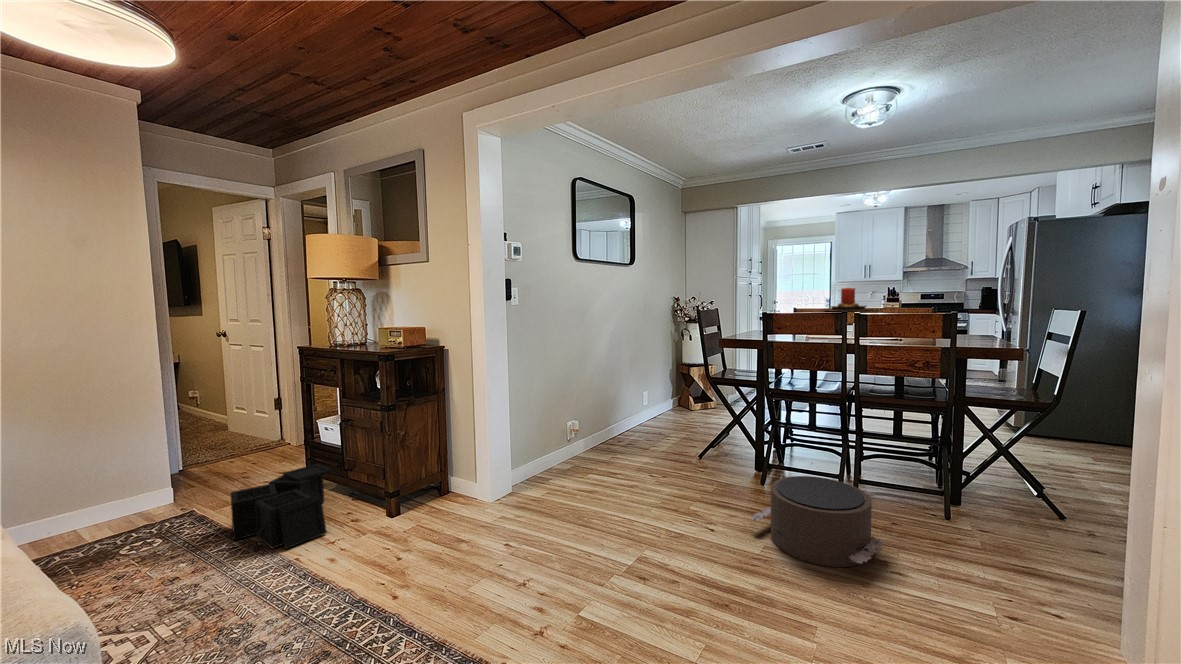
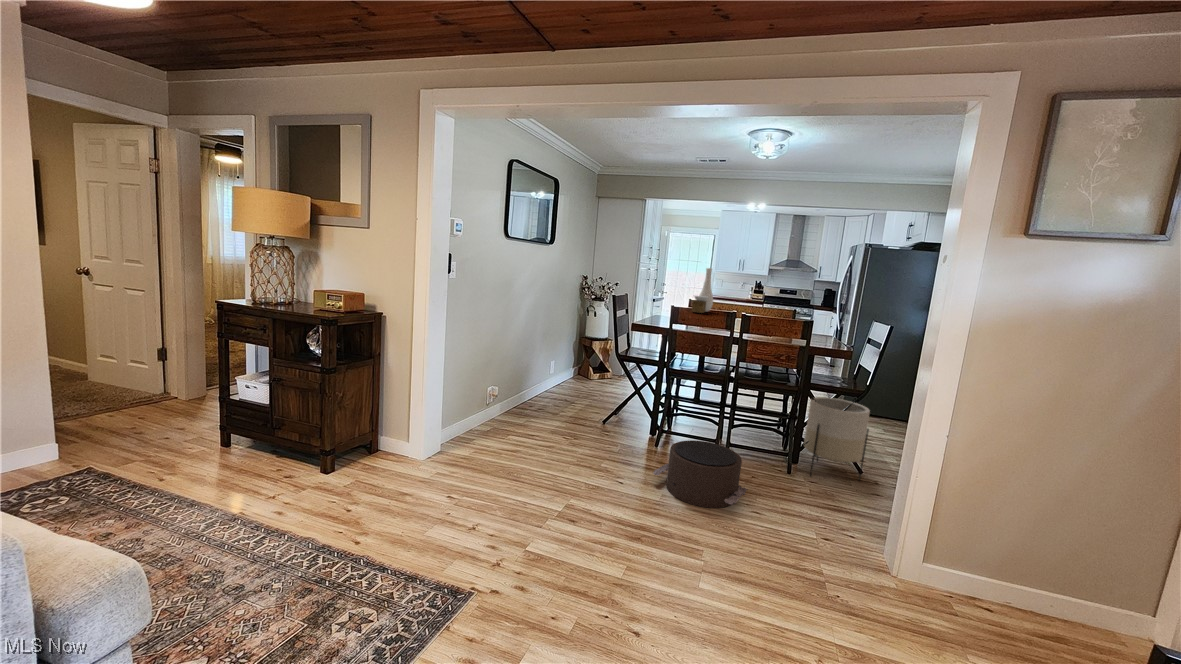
vase: none [785,262,814,316] -> present [692,268,713,313]
candle: present [823,288,877,311] -> none [715,288,755,310]
planter: none [968,415,1071,533] -> present [804,397,870,481]
storage bin: present [231,464,332,551] -> none [147,422,263,509]

